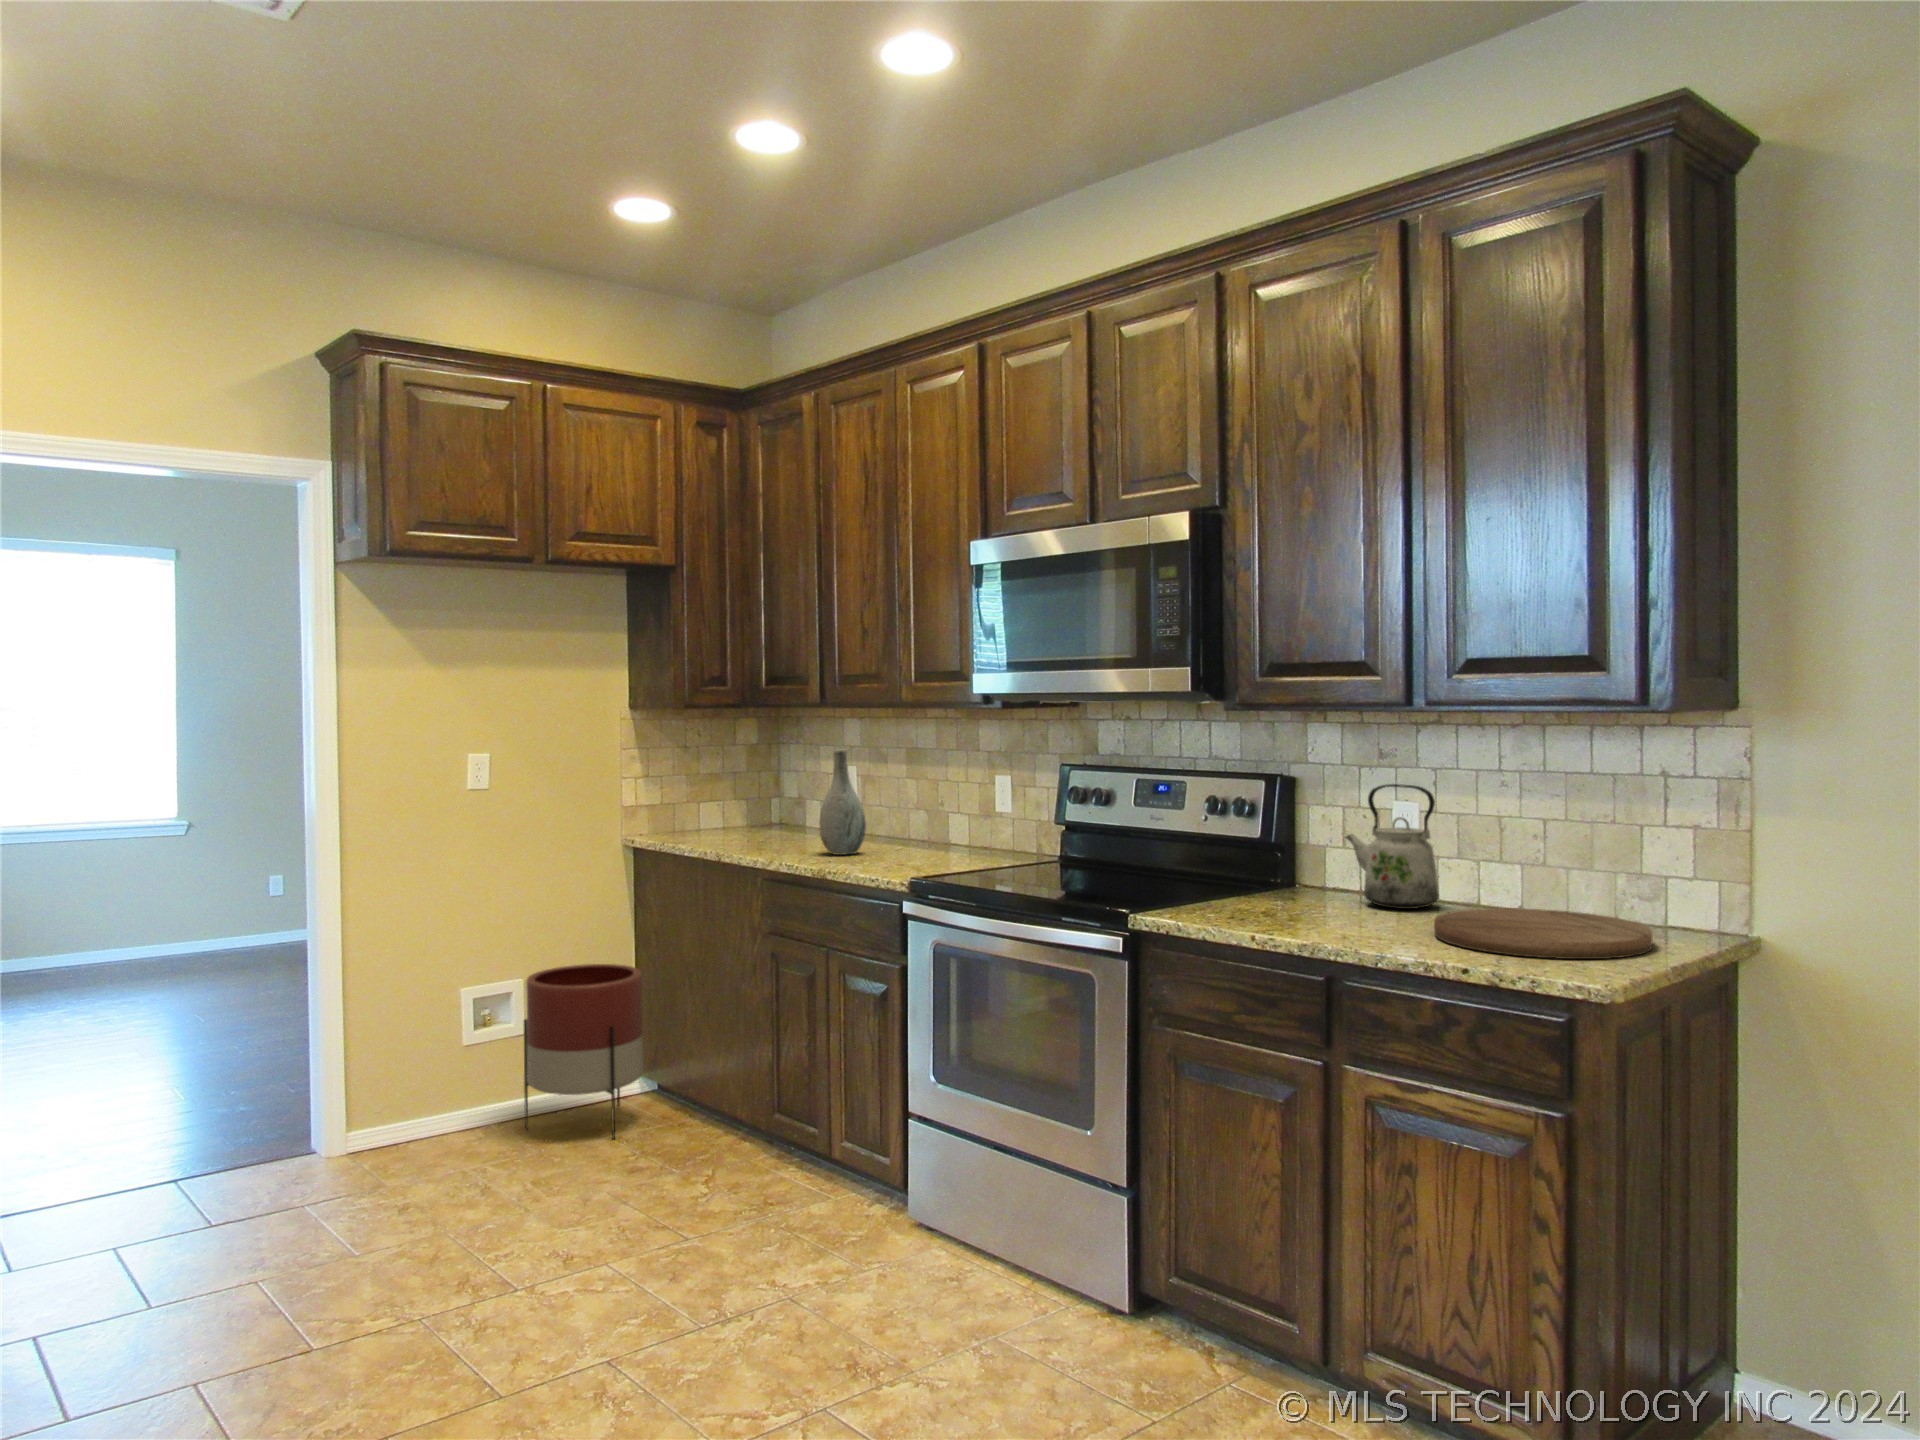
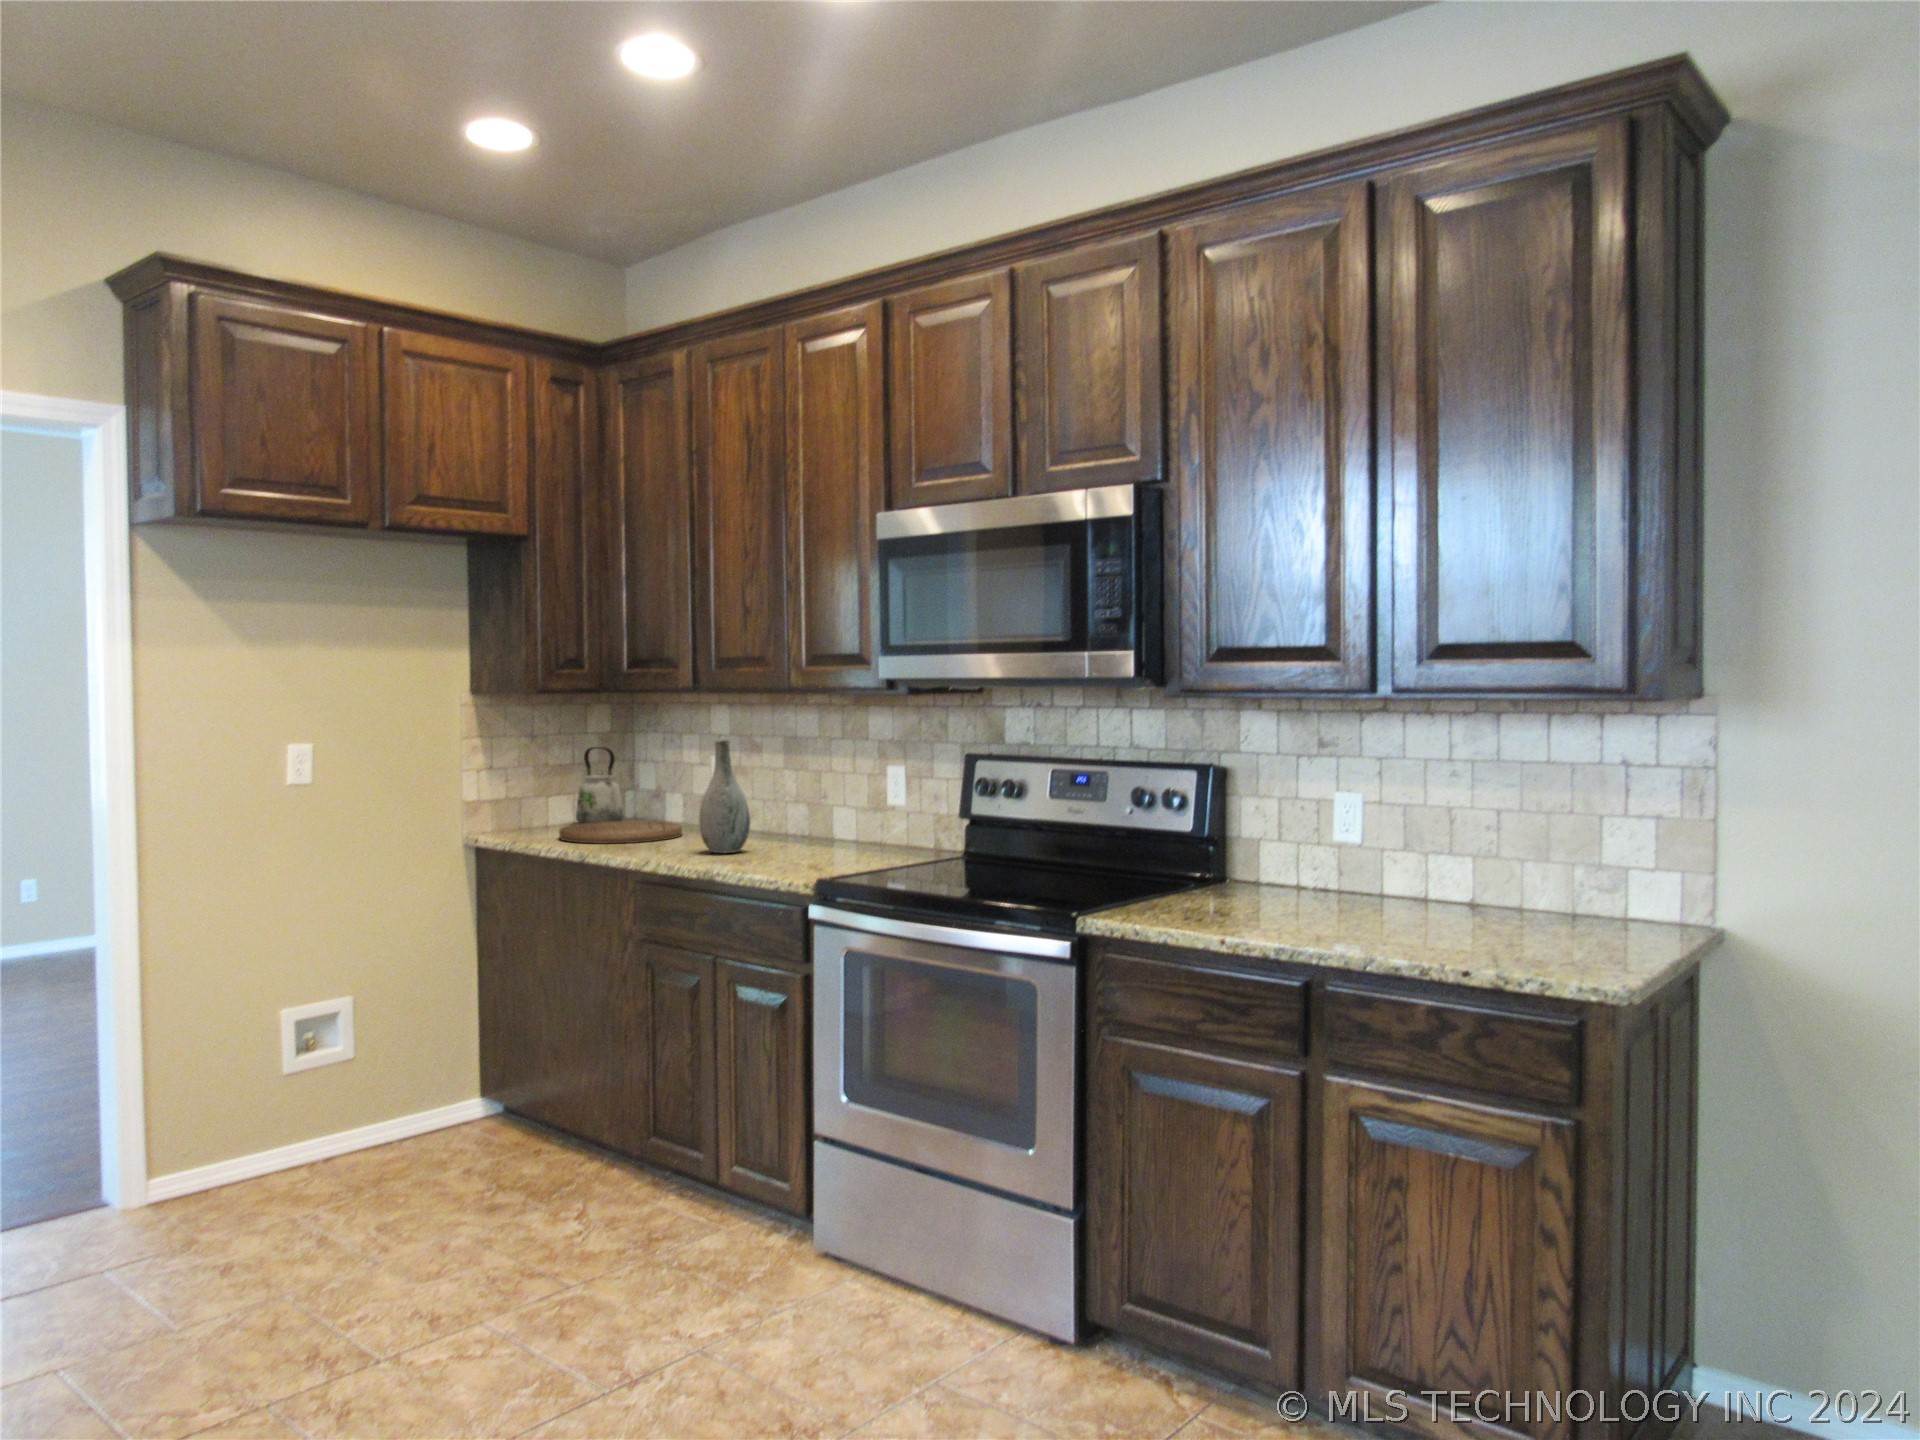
kettle: present [1345,784,1439,909] -> present [576,747,623,824]
cutting board: present [1434,908,1652,959] -> present [559,821,682,844]
planter: present [524,964,643,1140] -> none [355,977,494,1174]

